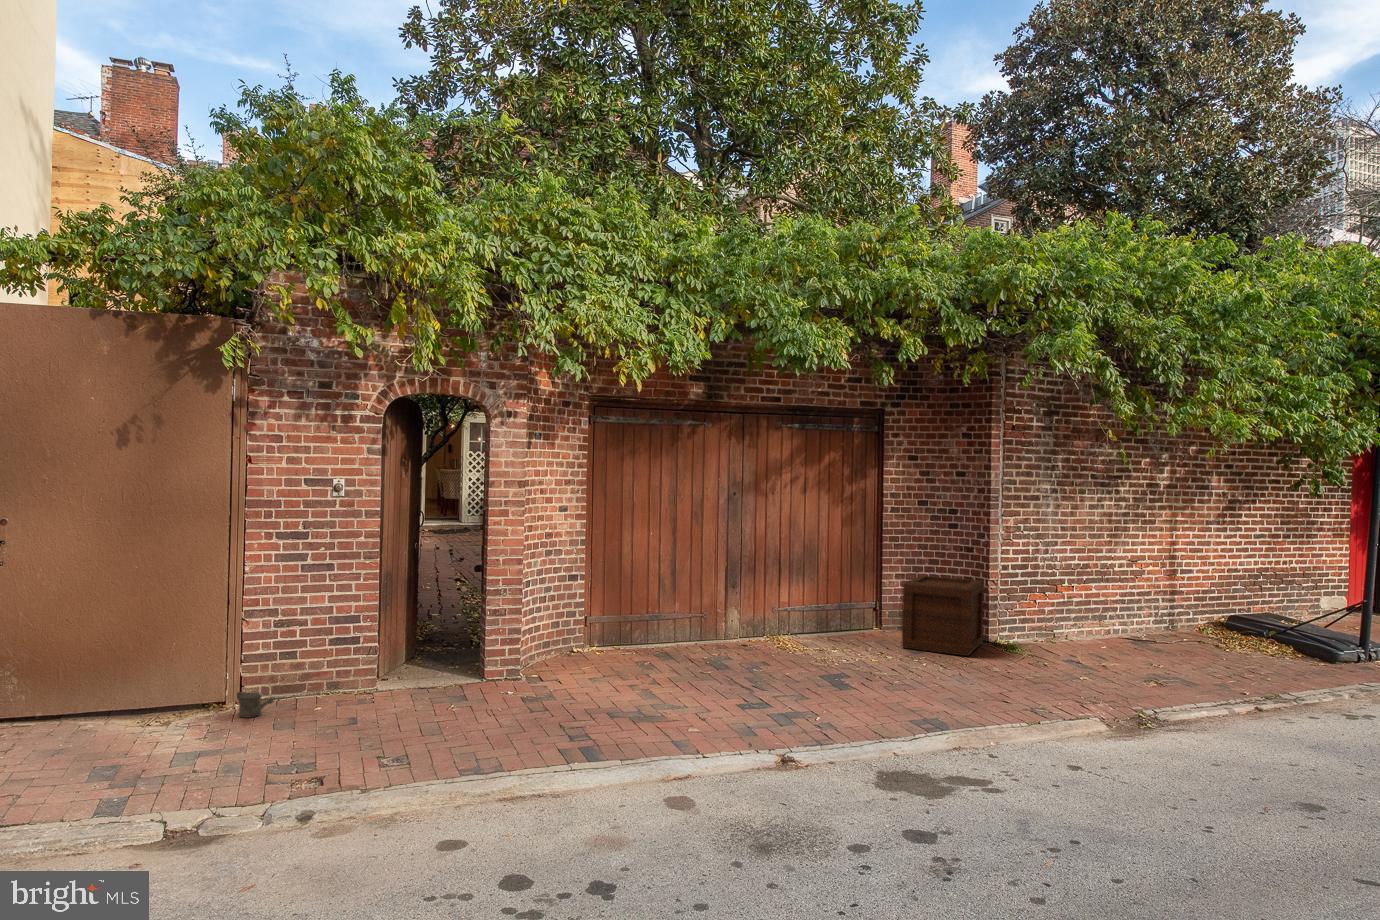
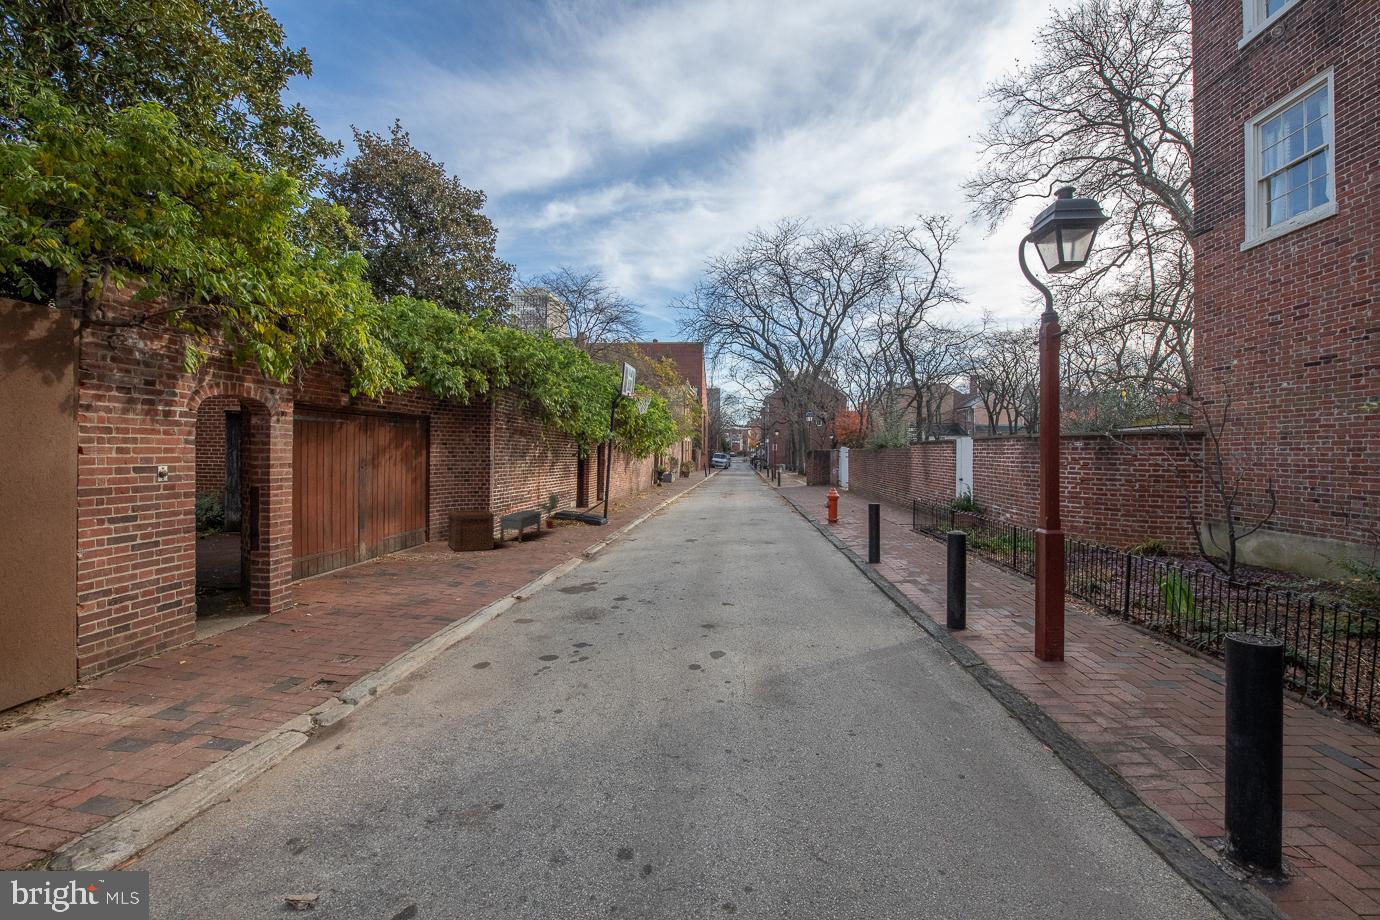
potted tree: none [1158,557,1216,639] -> present [540,492,558,528]
bench: none [1018,592,1134,655] -> present [500,510,541,542]
watering can: present [237,692,274,718] -> none [86,661,154,691]

